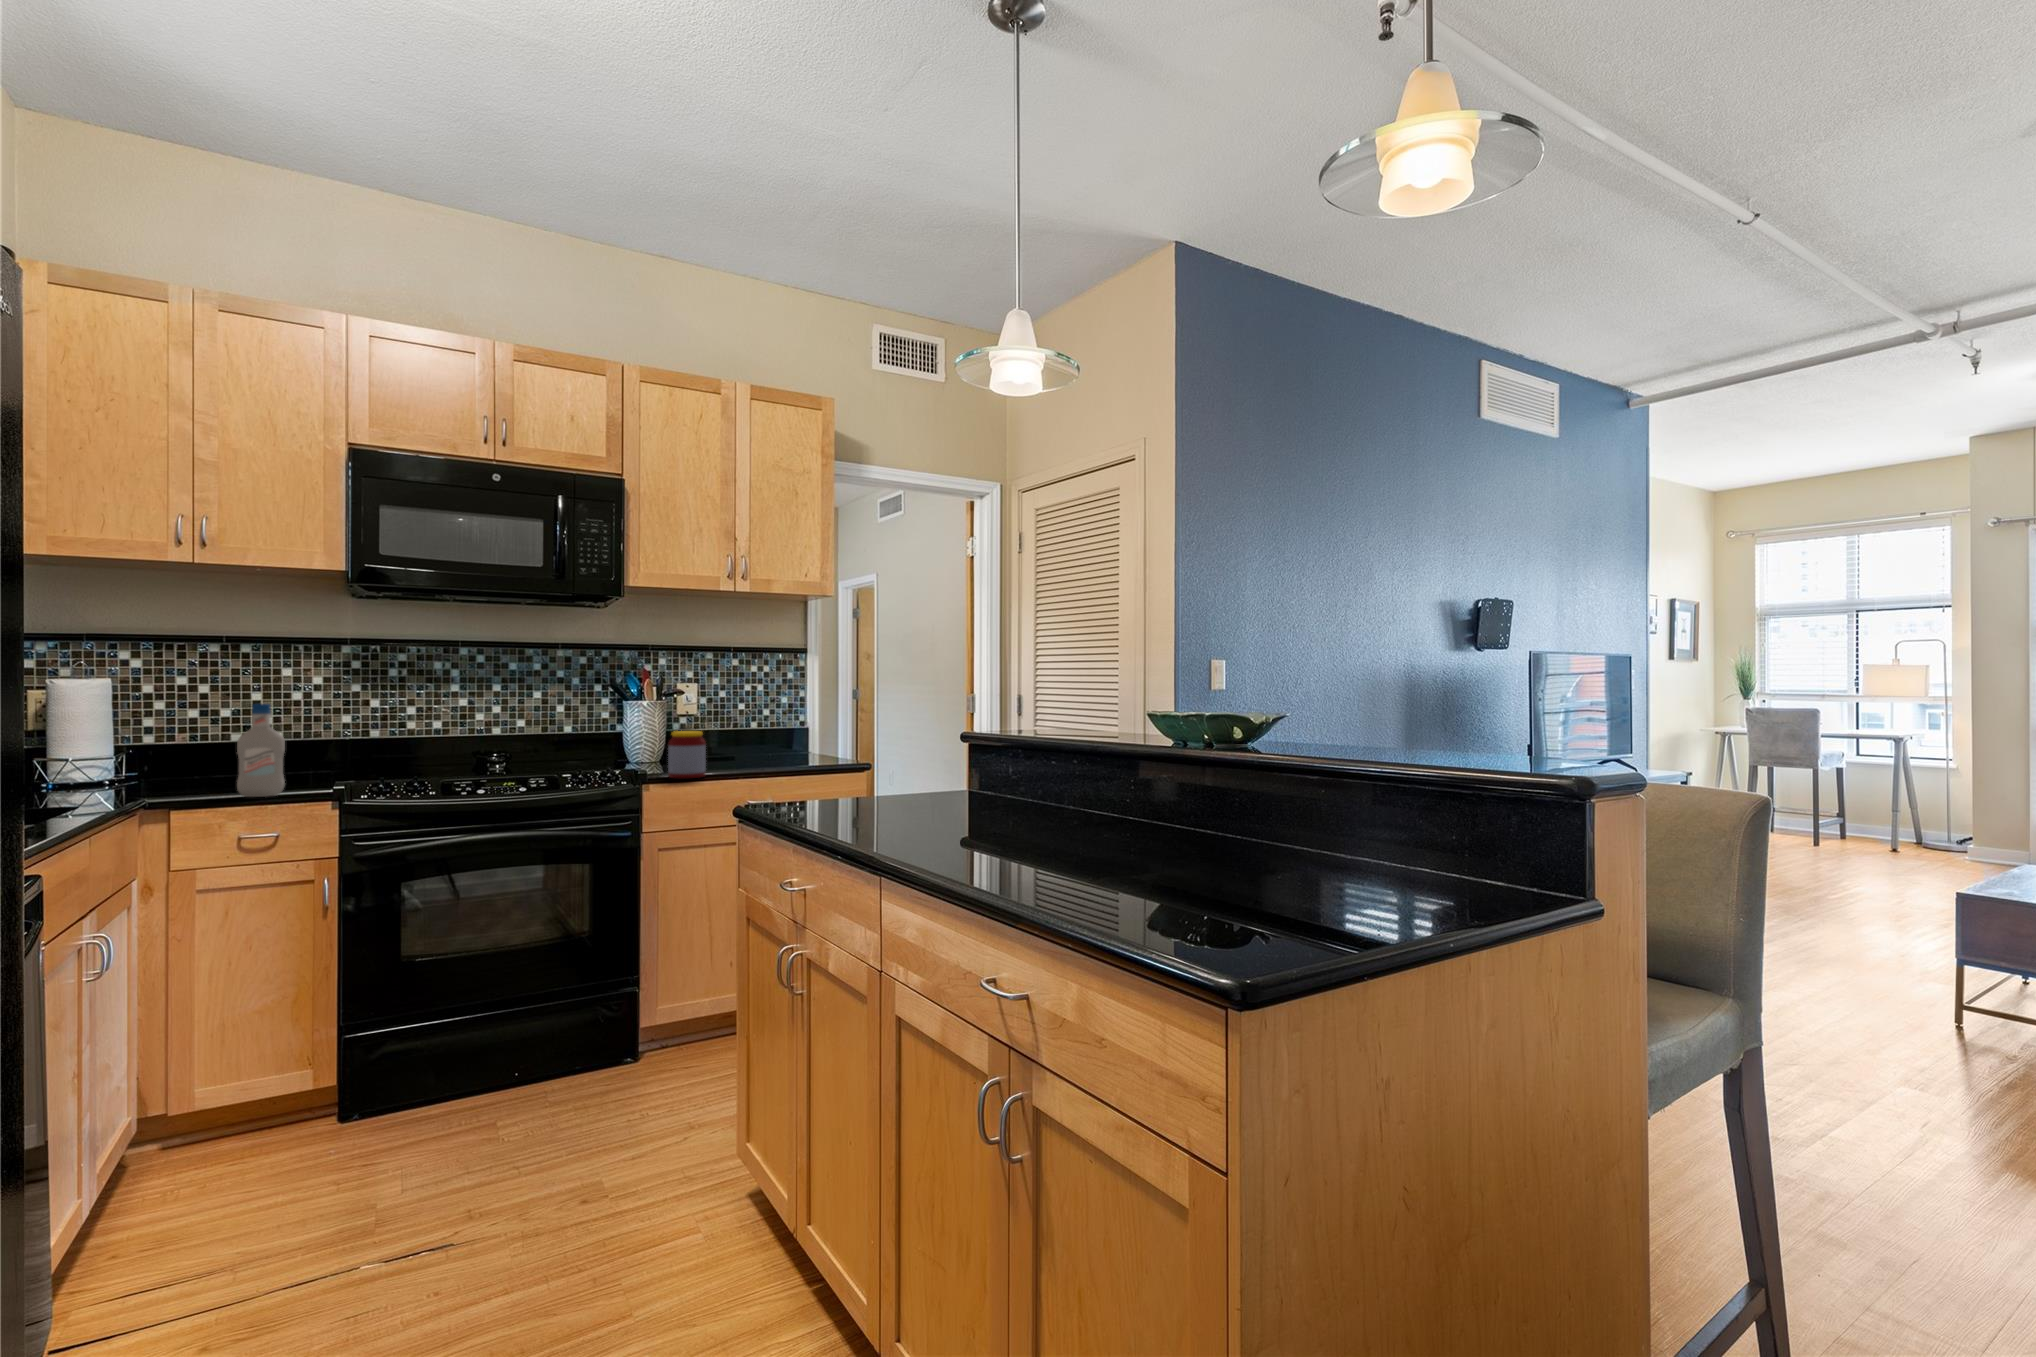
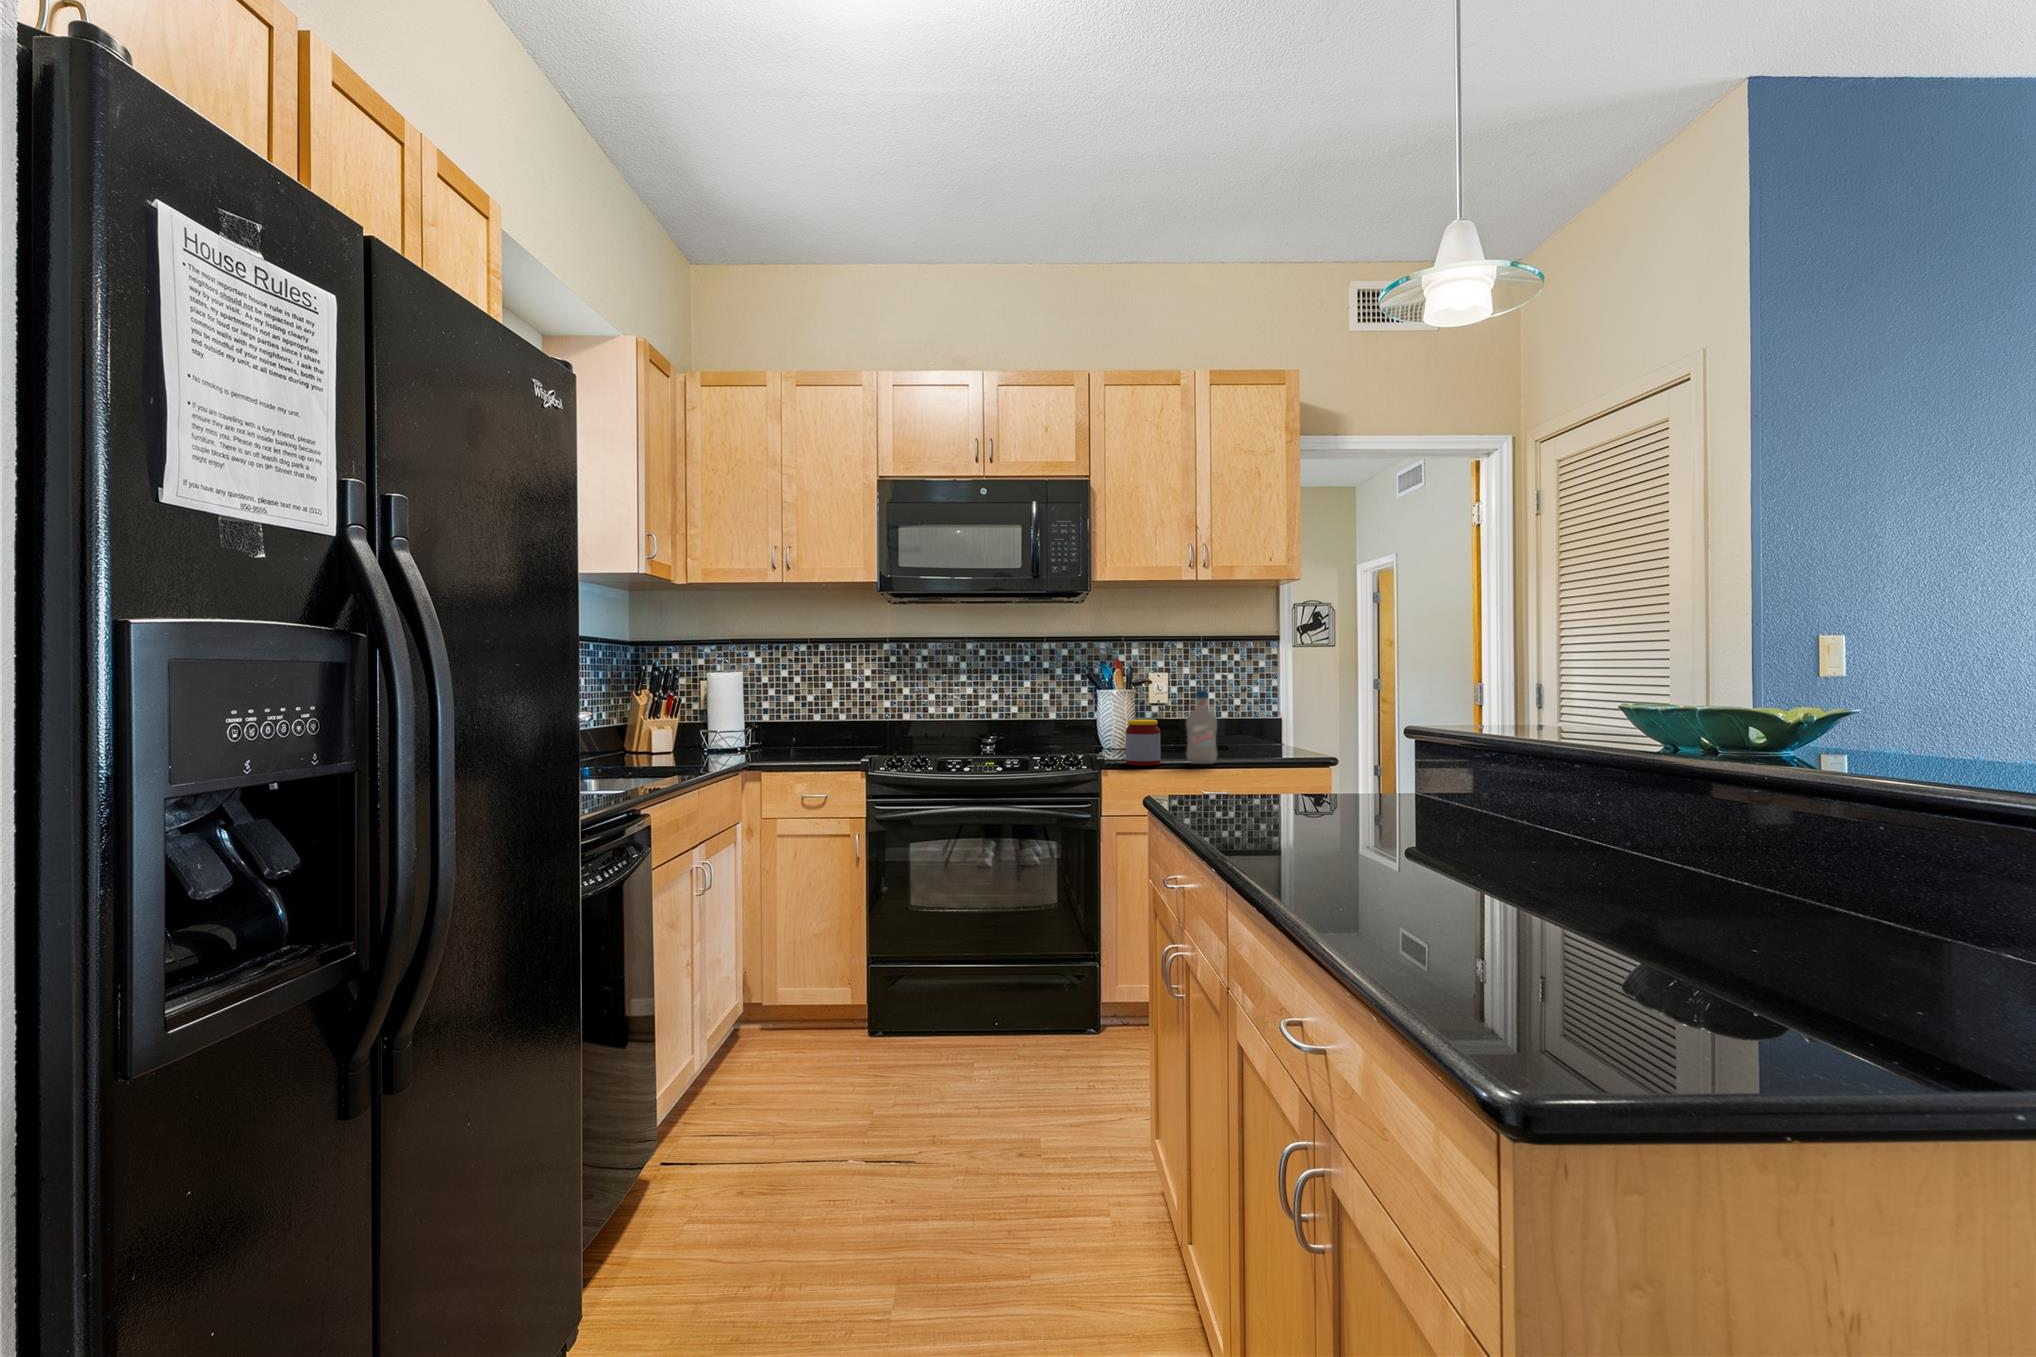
bottle: present [237,704,285,797] -> present [1186,690,1217,764]

